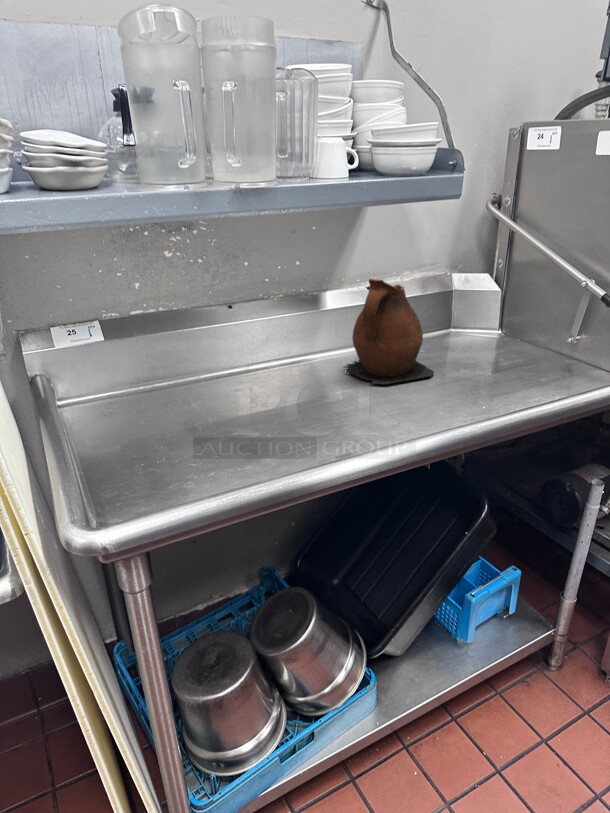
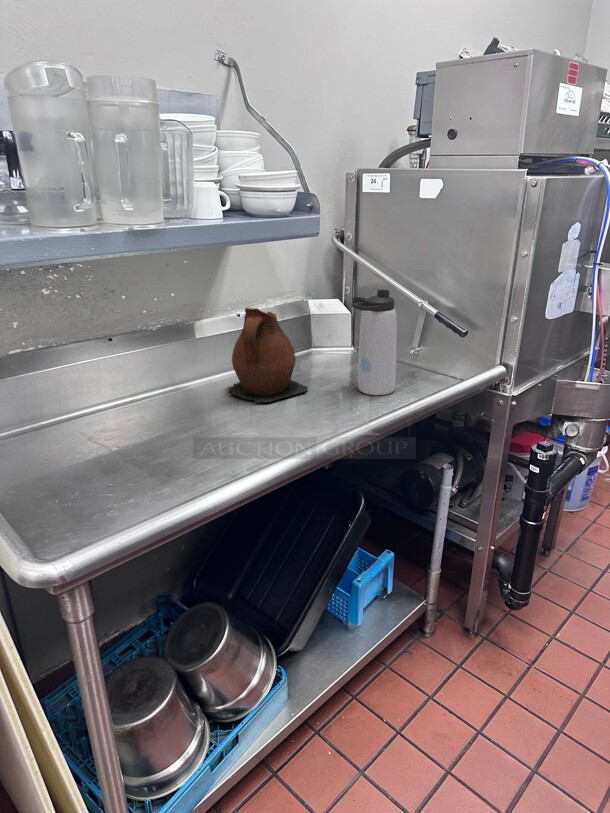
thermos bottle: none [493,264,548,388] -> present [352,289,397,395]

